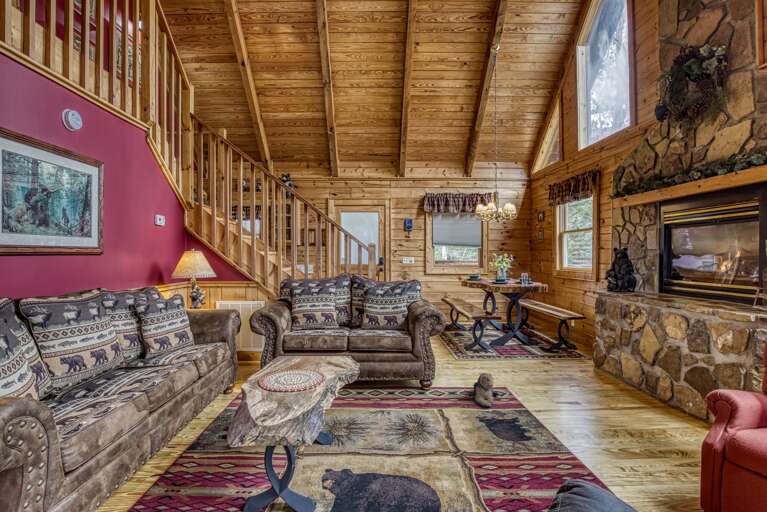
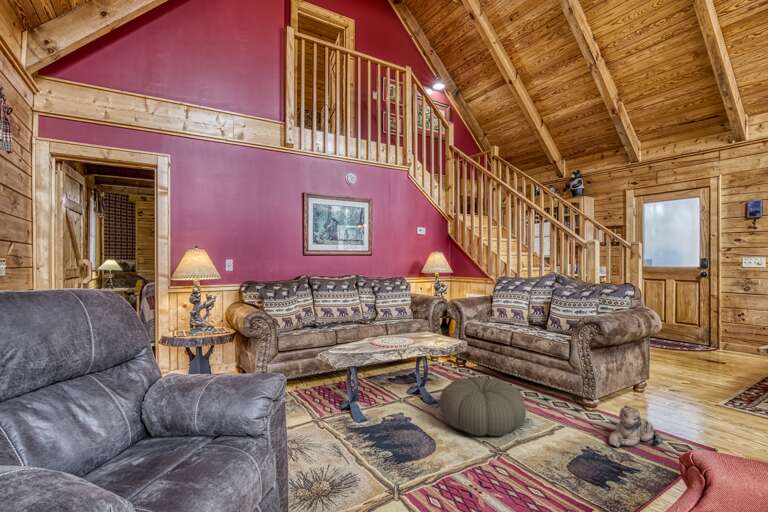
pouf: none [356,384,445,448] -> present [440,377,526,436]

